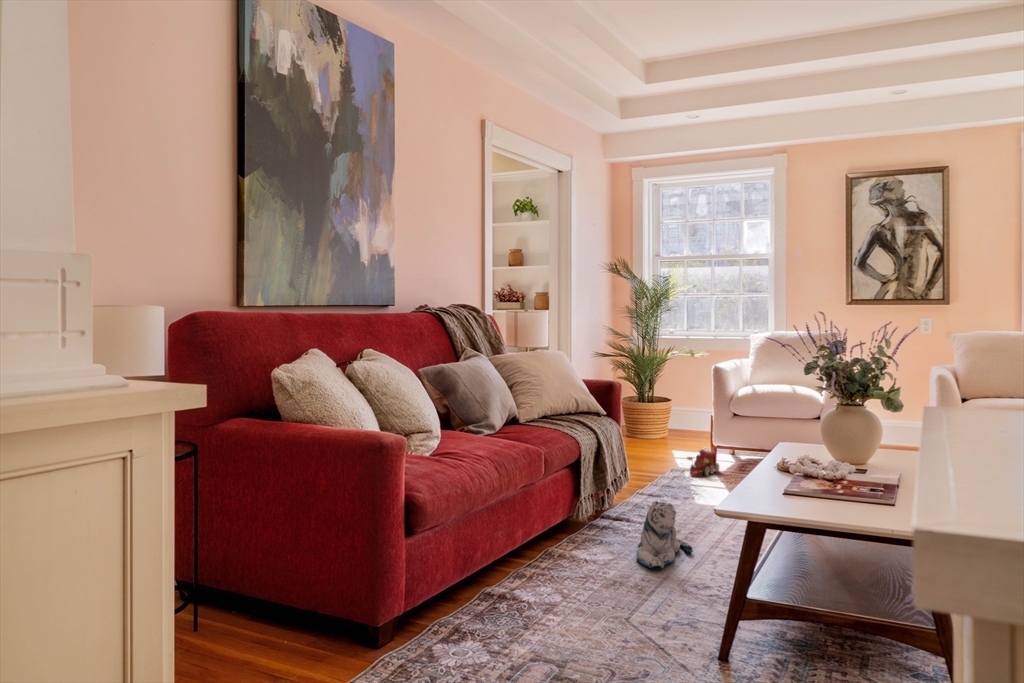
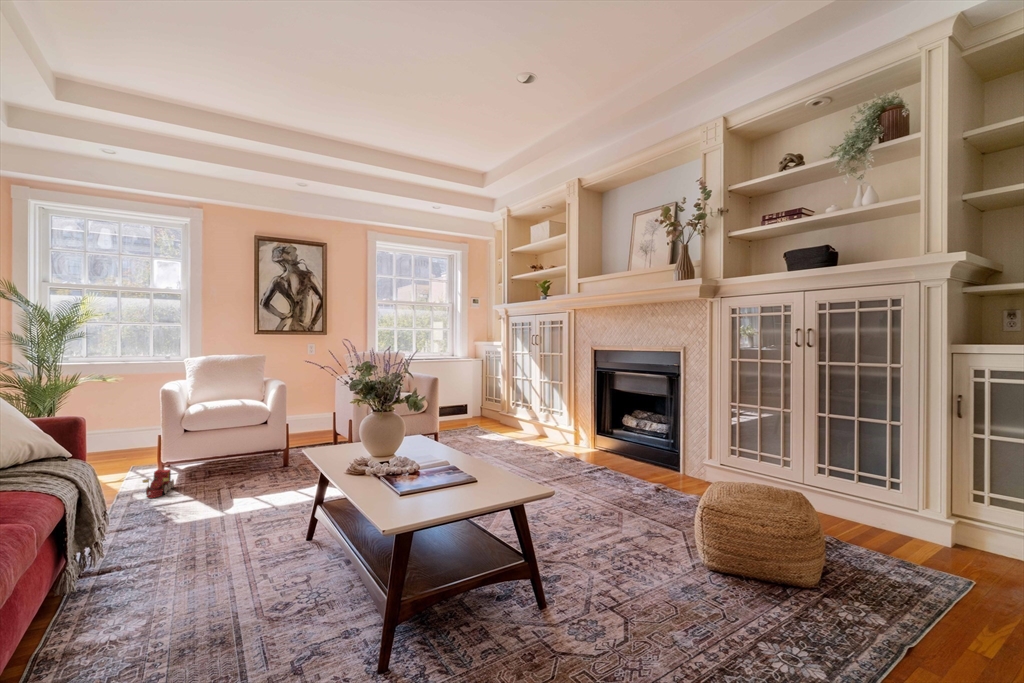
plush toy: present [636,501,693,568] -> none [167,539,235,619]

